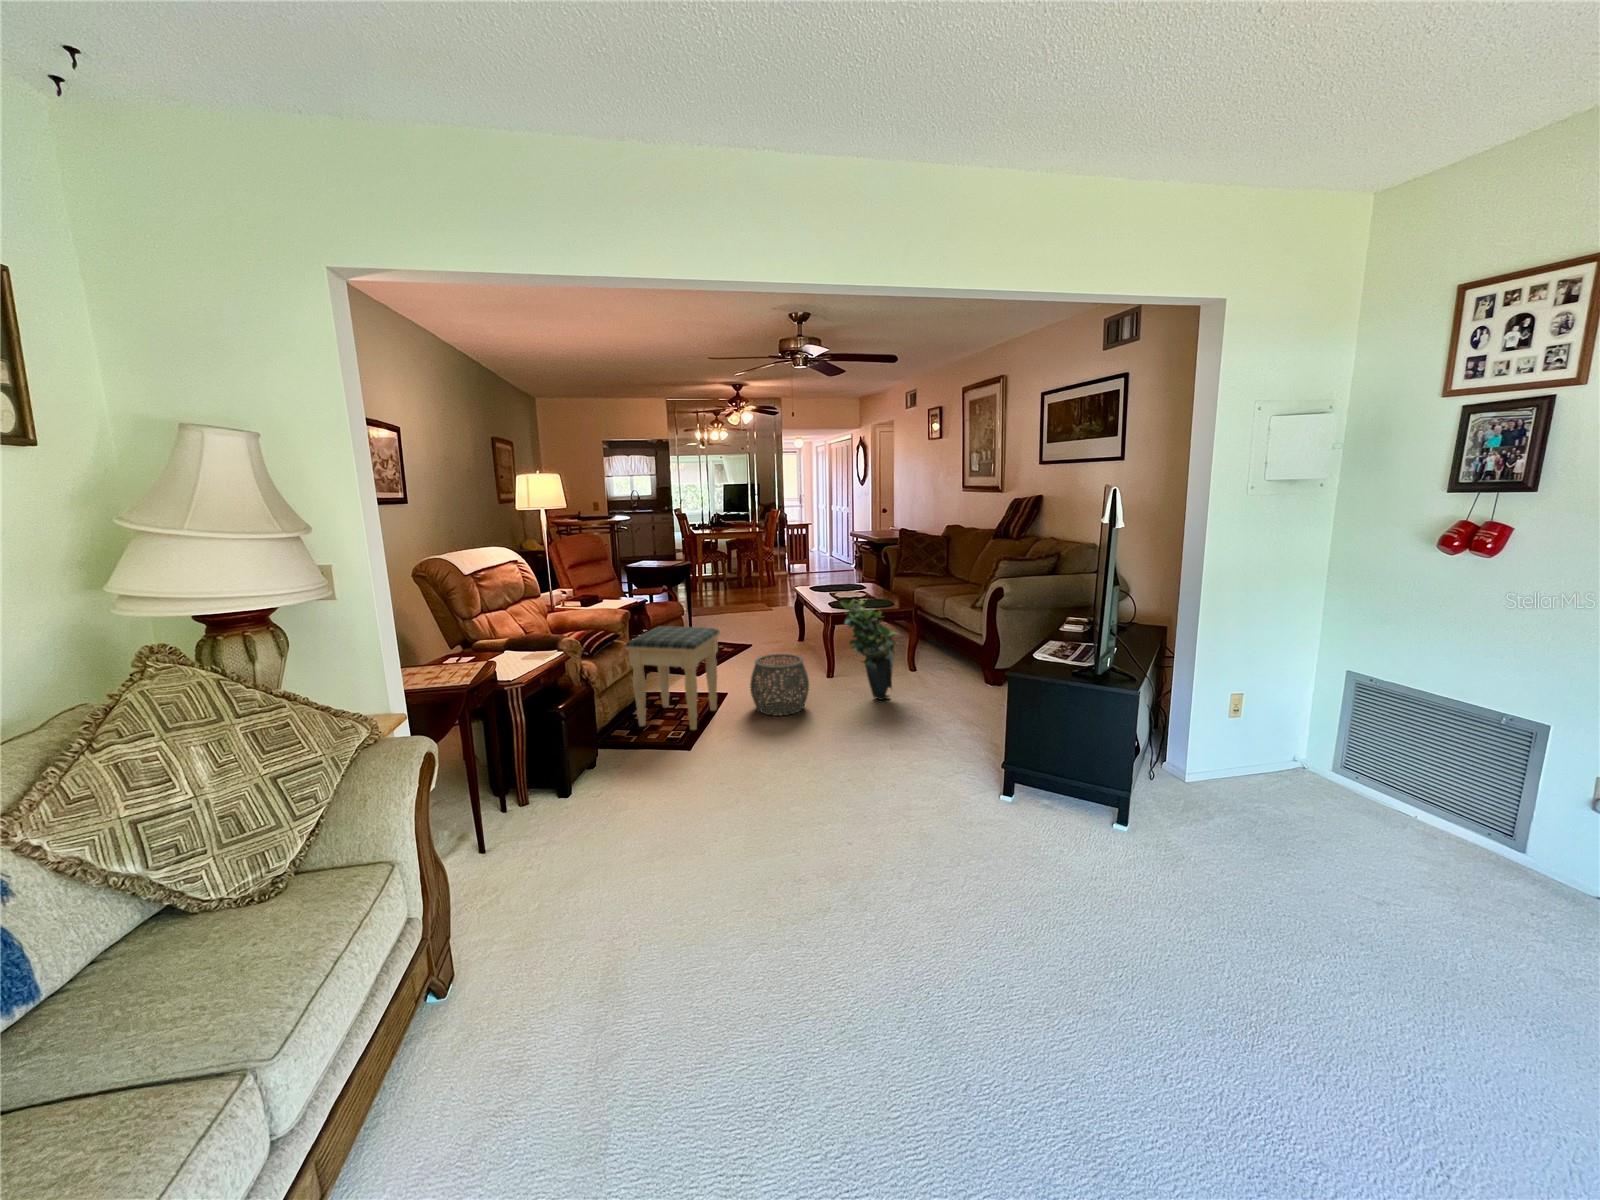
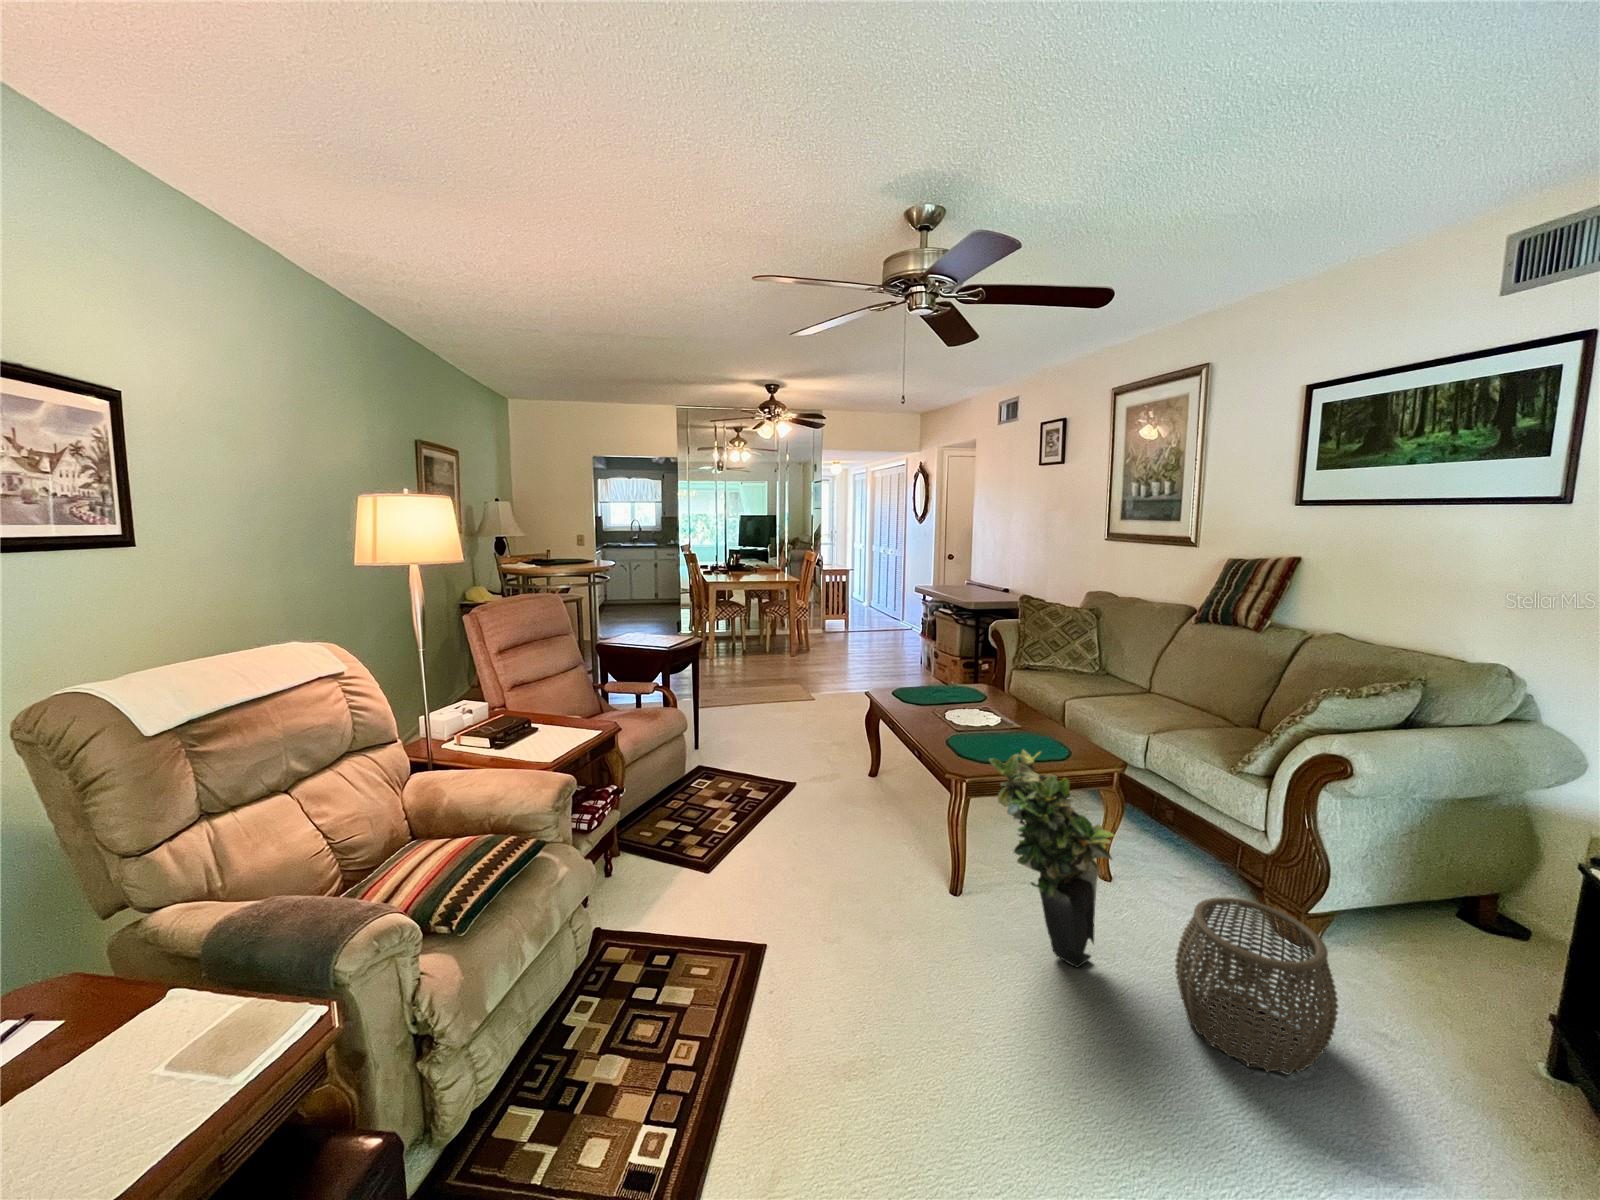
footstool: present [625,626,720,730] -> none [549,808,757,1081]
woven basket: present [750,654,809,716] -> present [1175,897,1338,1074]

